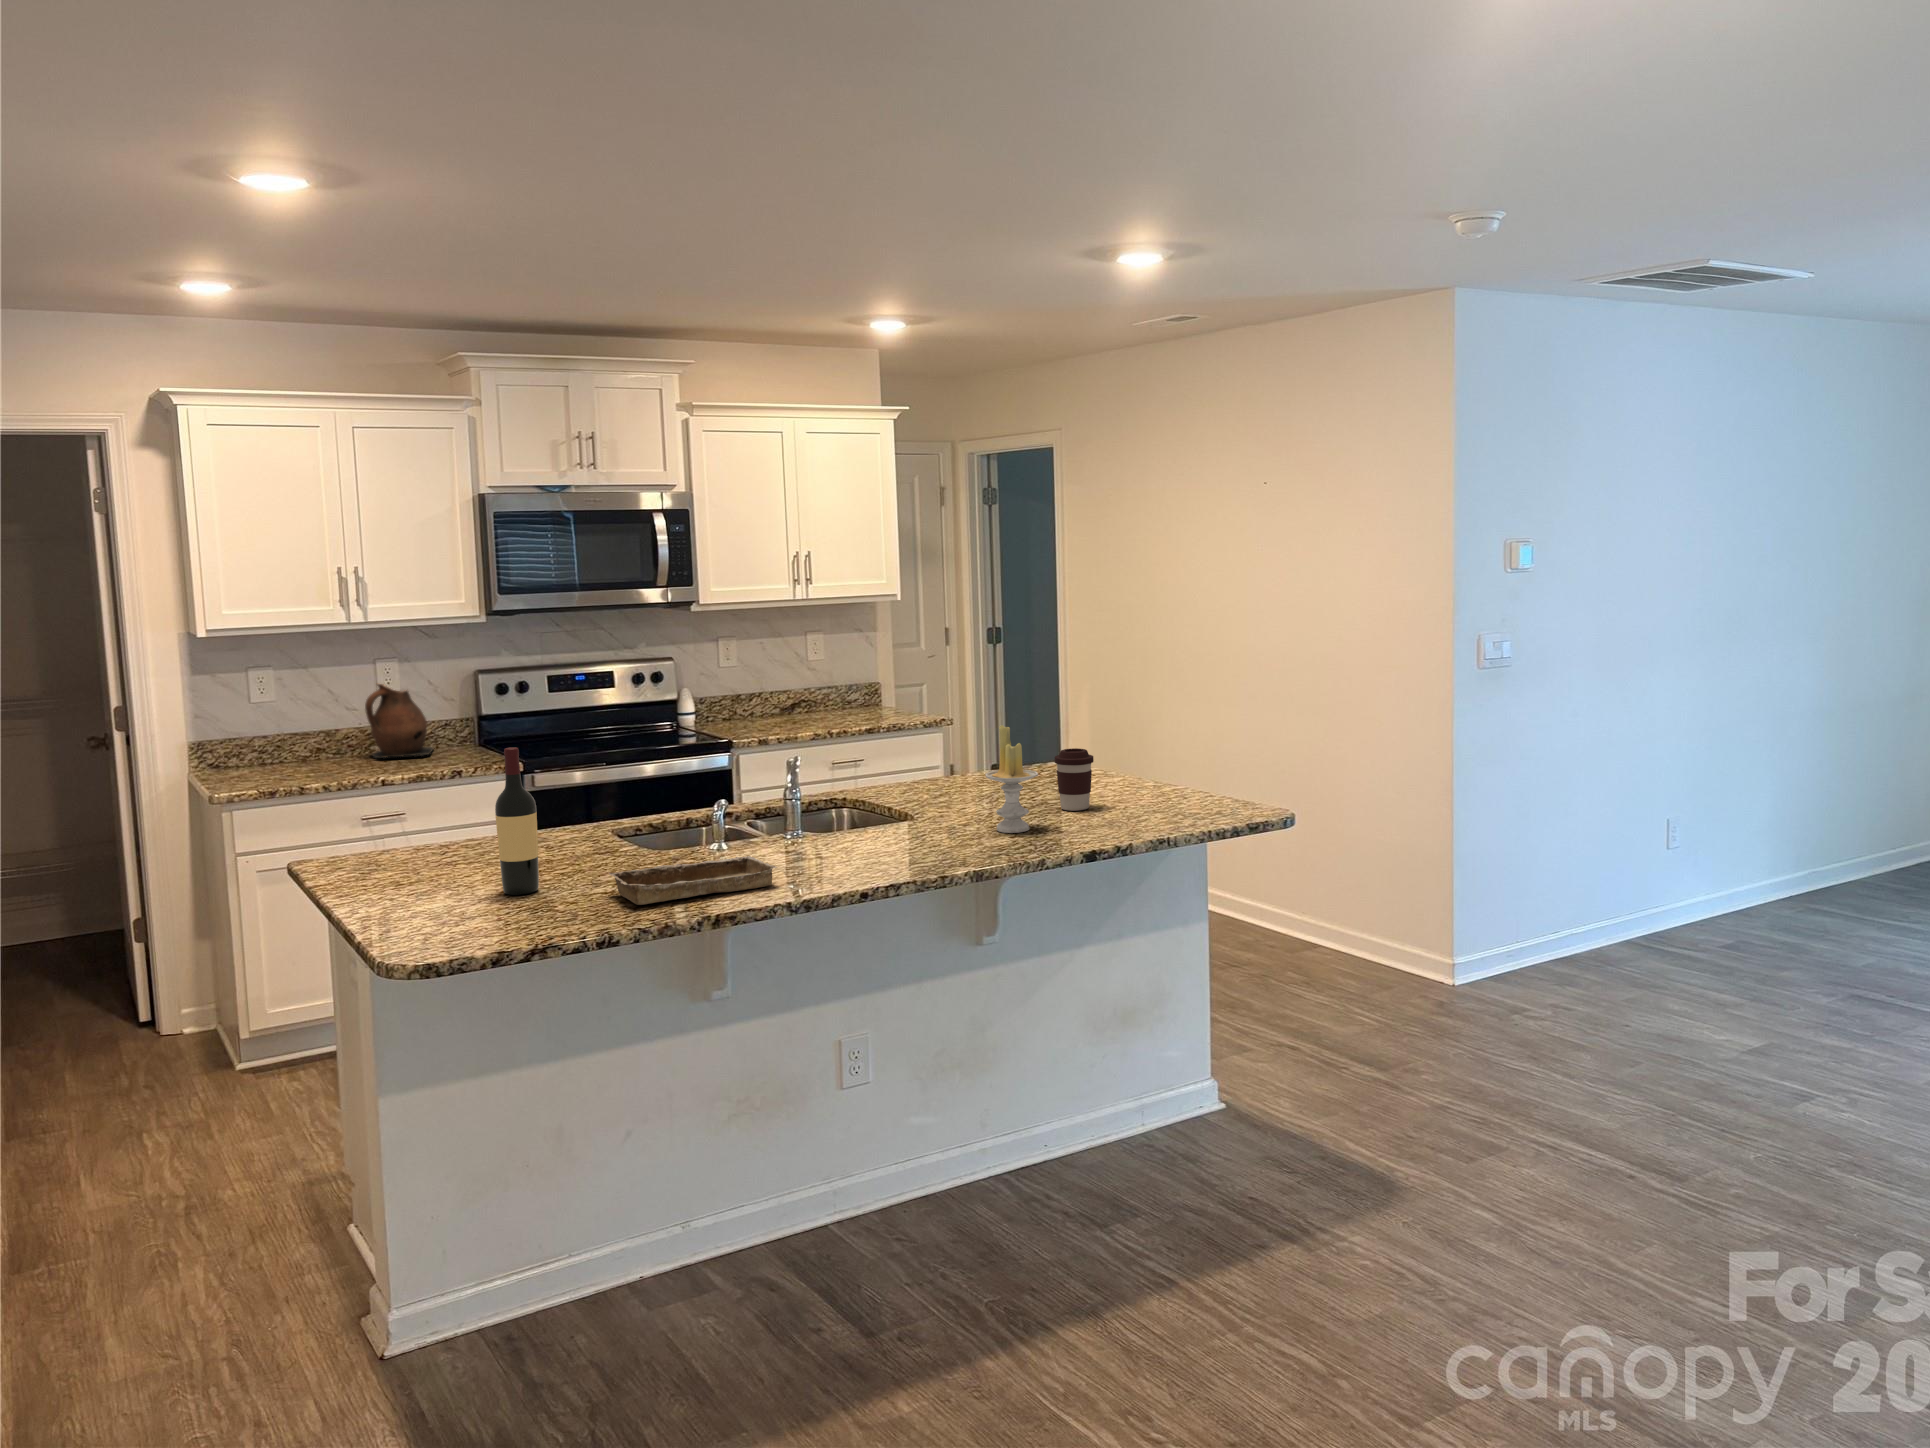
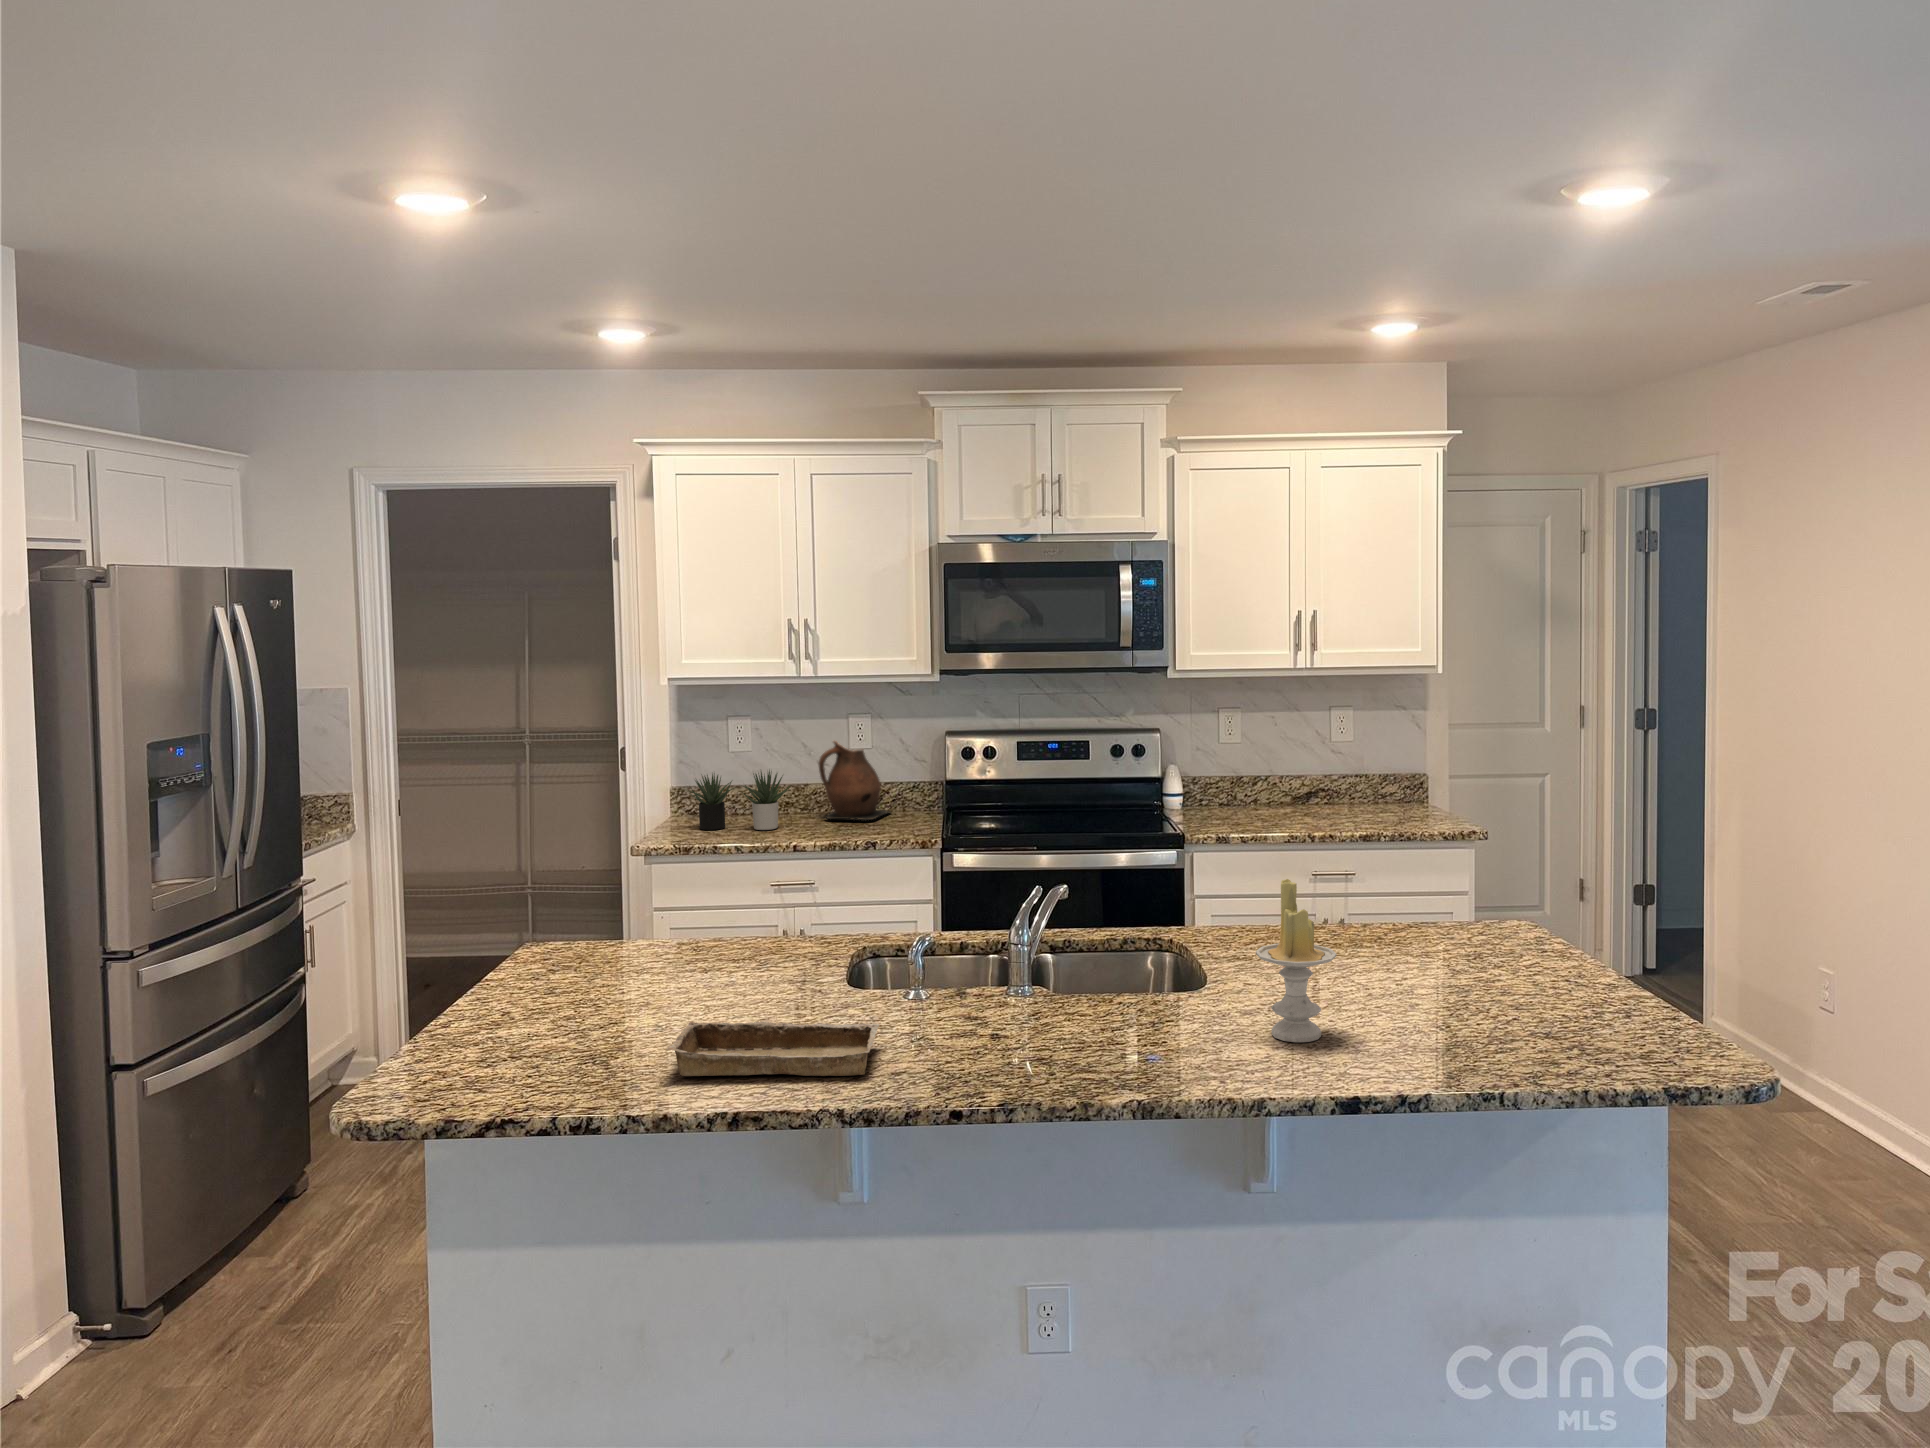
succulent plant: none [232,711,354,778] -> present [689,770,790,830]
wine bottle: present [495,747,539,895] -> none [600,849,649,1030]
coffee cup: present [1055,748,1094,811] -> none [1406,919,1467,1015]

